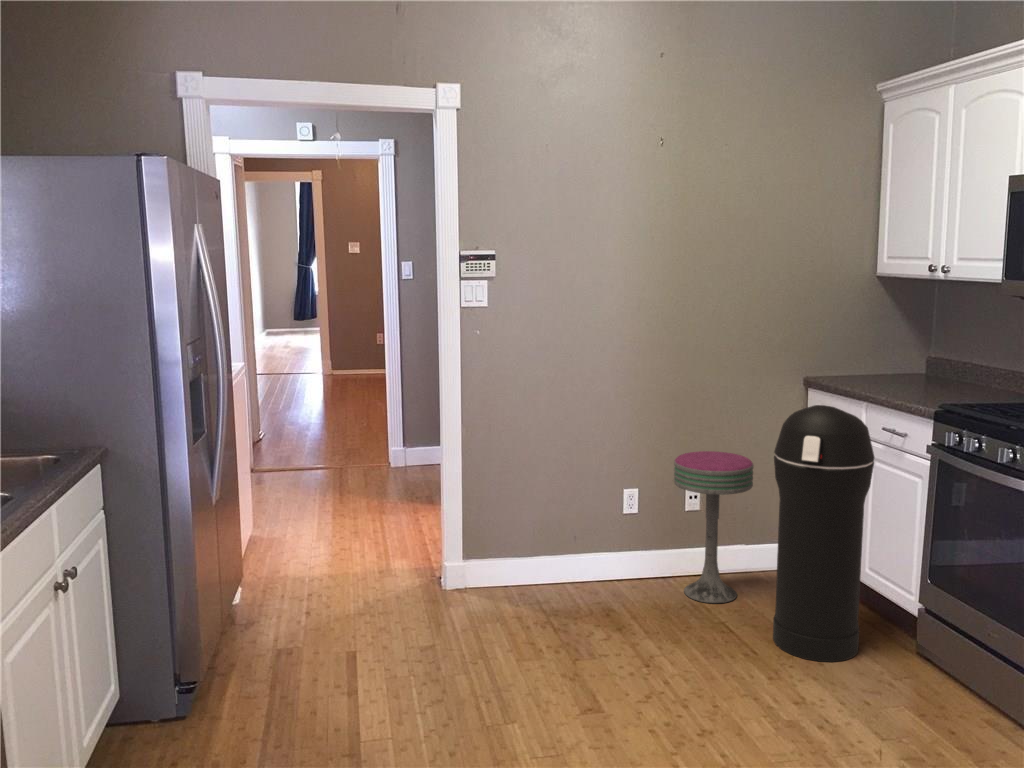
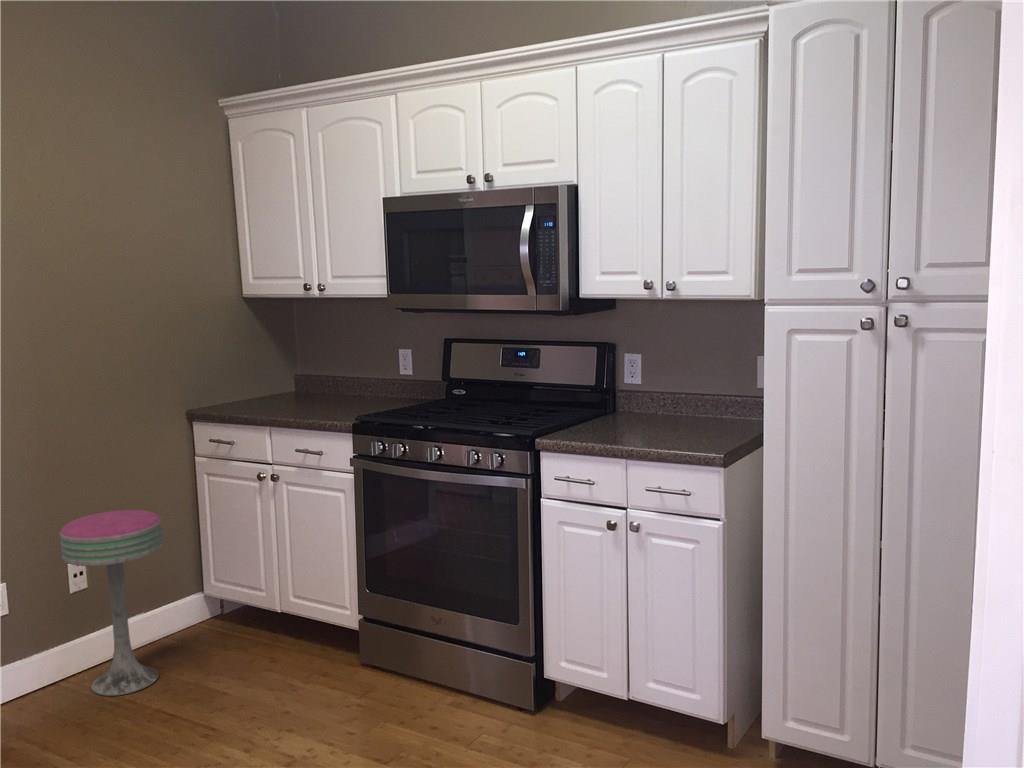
trash can: present [773,405,874,662] -> none [203,435,315,712]

